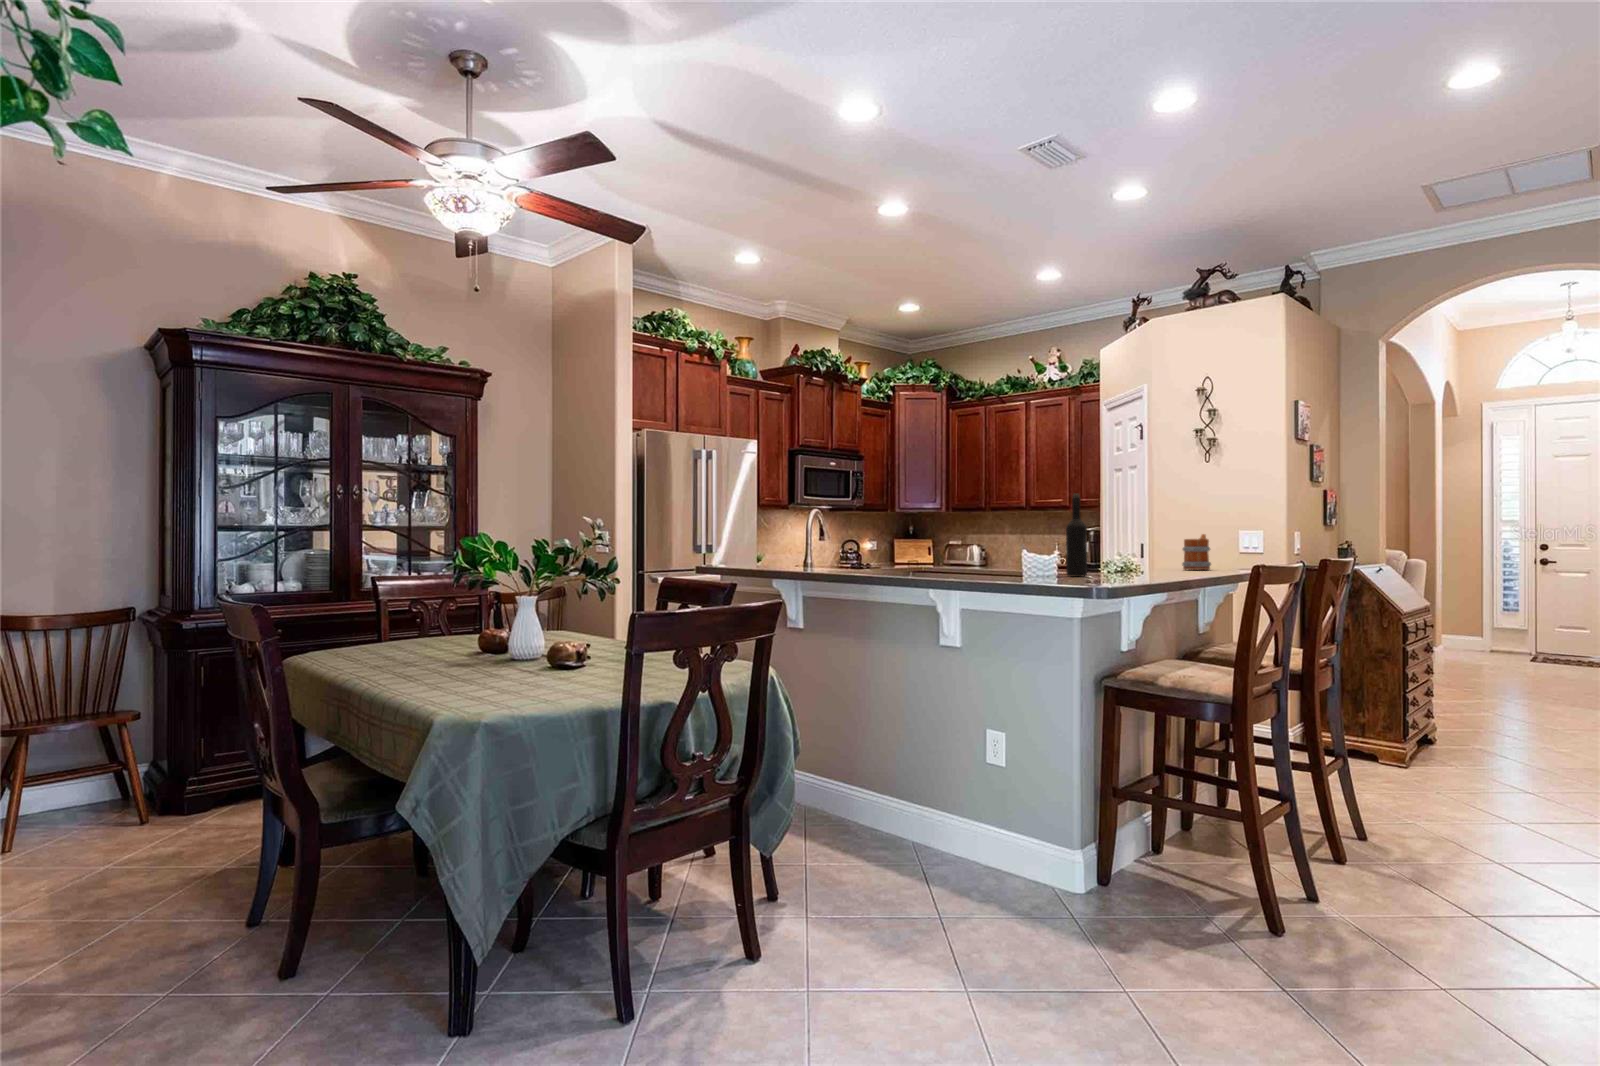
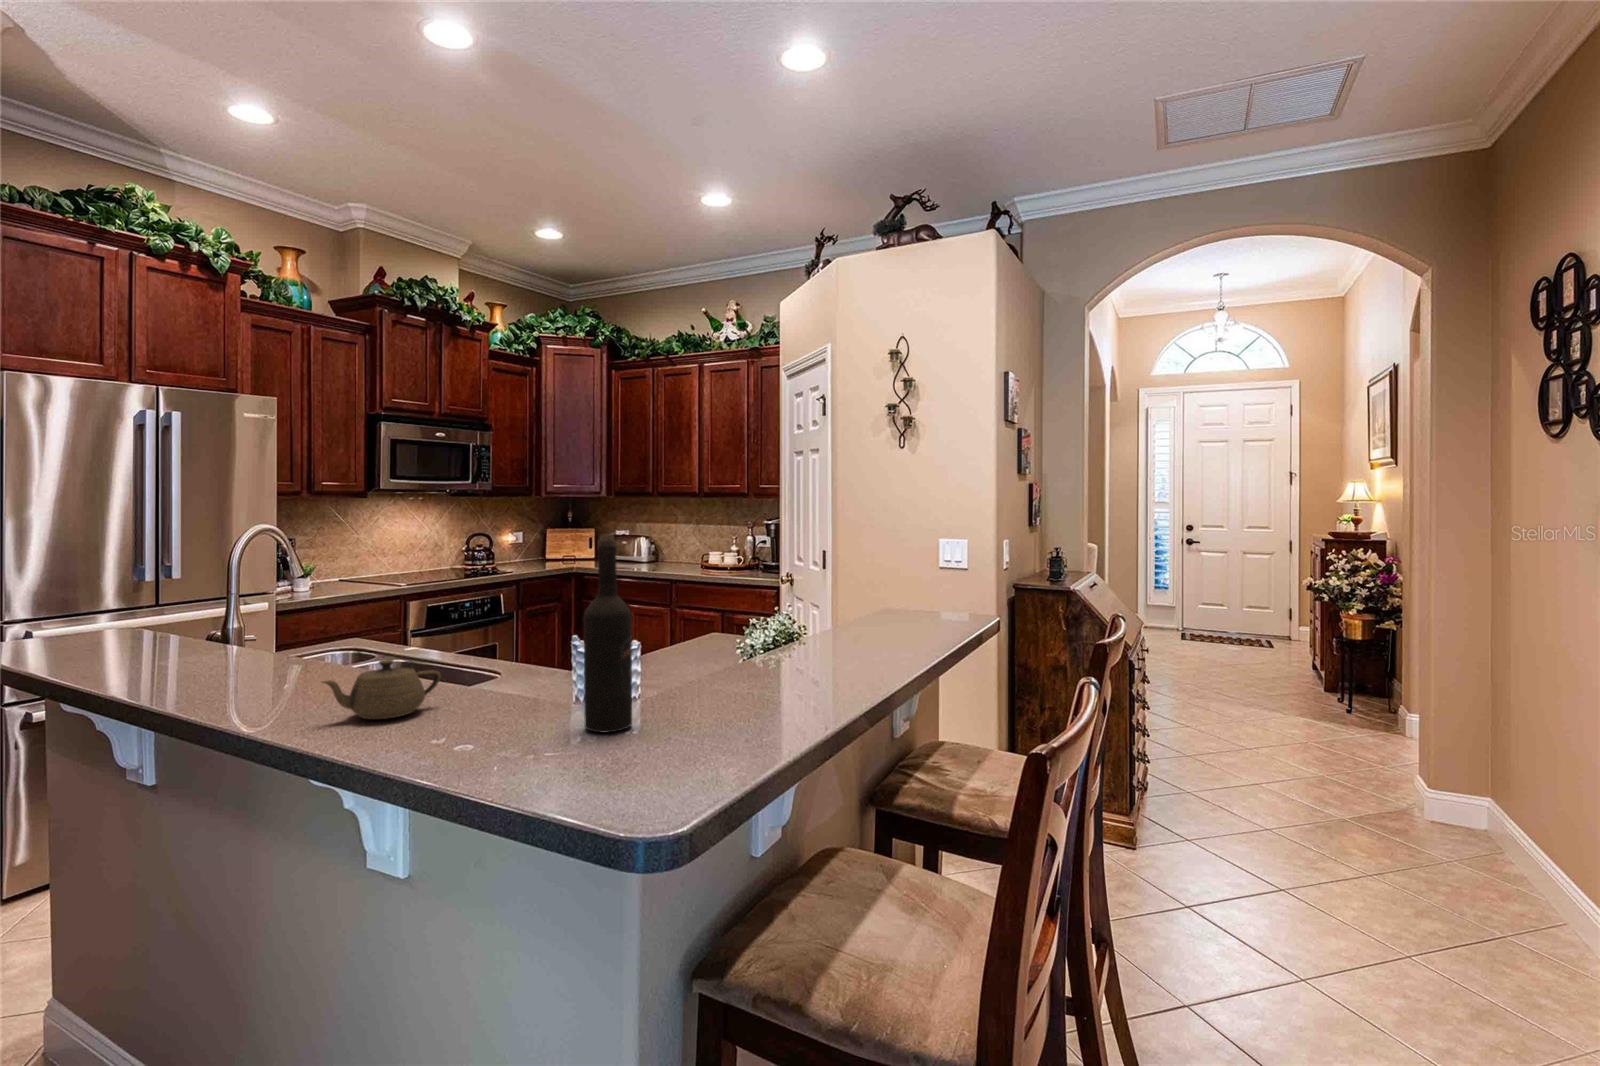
mug: present [1182,534,1211,570] -> none [853,580,901,649]
teapot: none [951,551,991,575] -> present [322,659,441,719]

